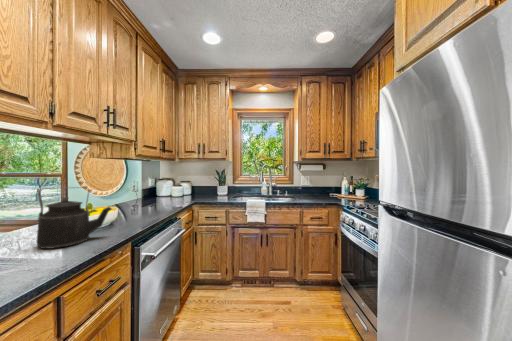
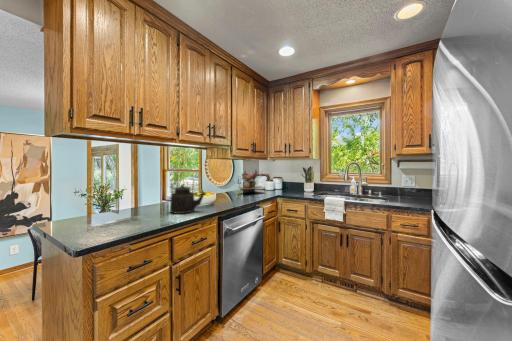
flower arrangement: none [139,172,176,202] -> present [240,170,264,193]

